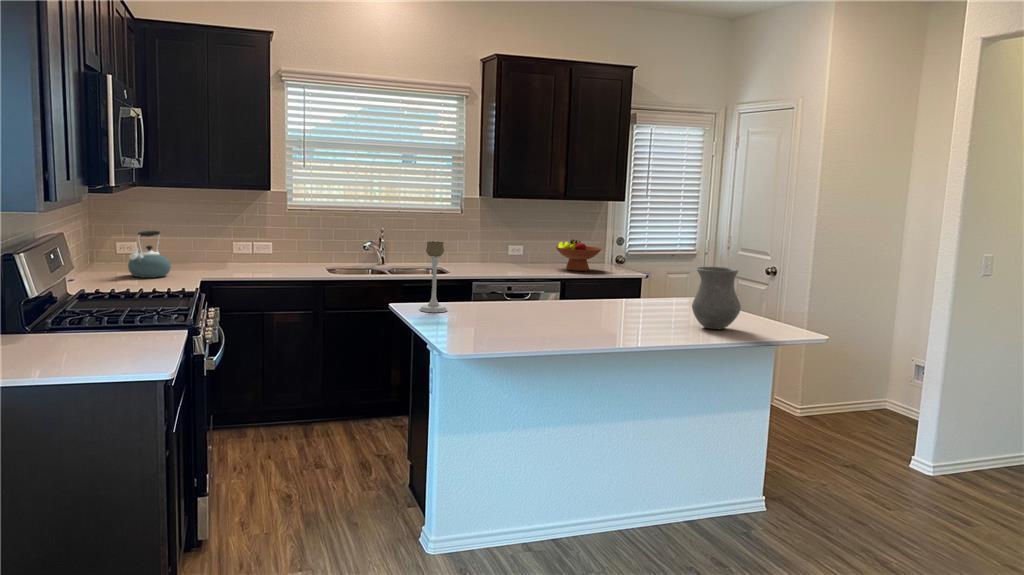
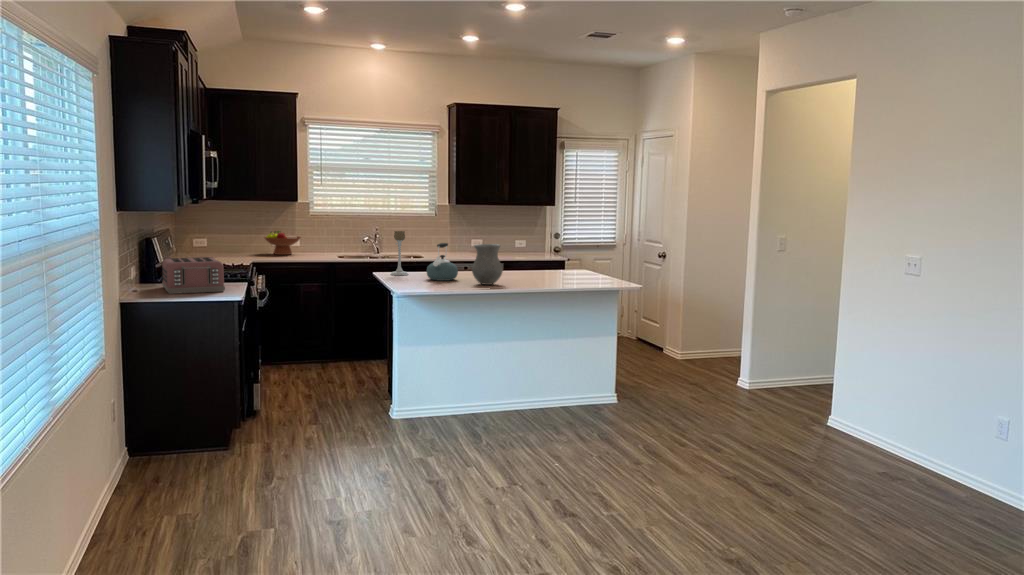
kettle: present [128,231,171,278] -> present [427,243,458,281]
fruit bowl: present [555,239,602,271] -> present [264,231,301,255]
vase: present [692,267,741,329] -> present [472,244,503,285]
toaster: none [28,289,141,363] -> present [162,257,225,294]

